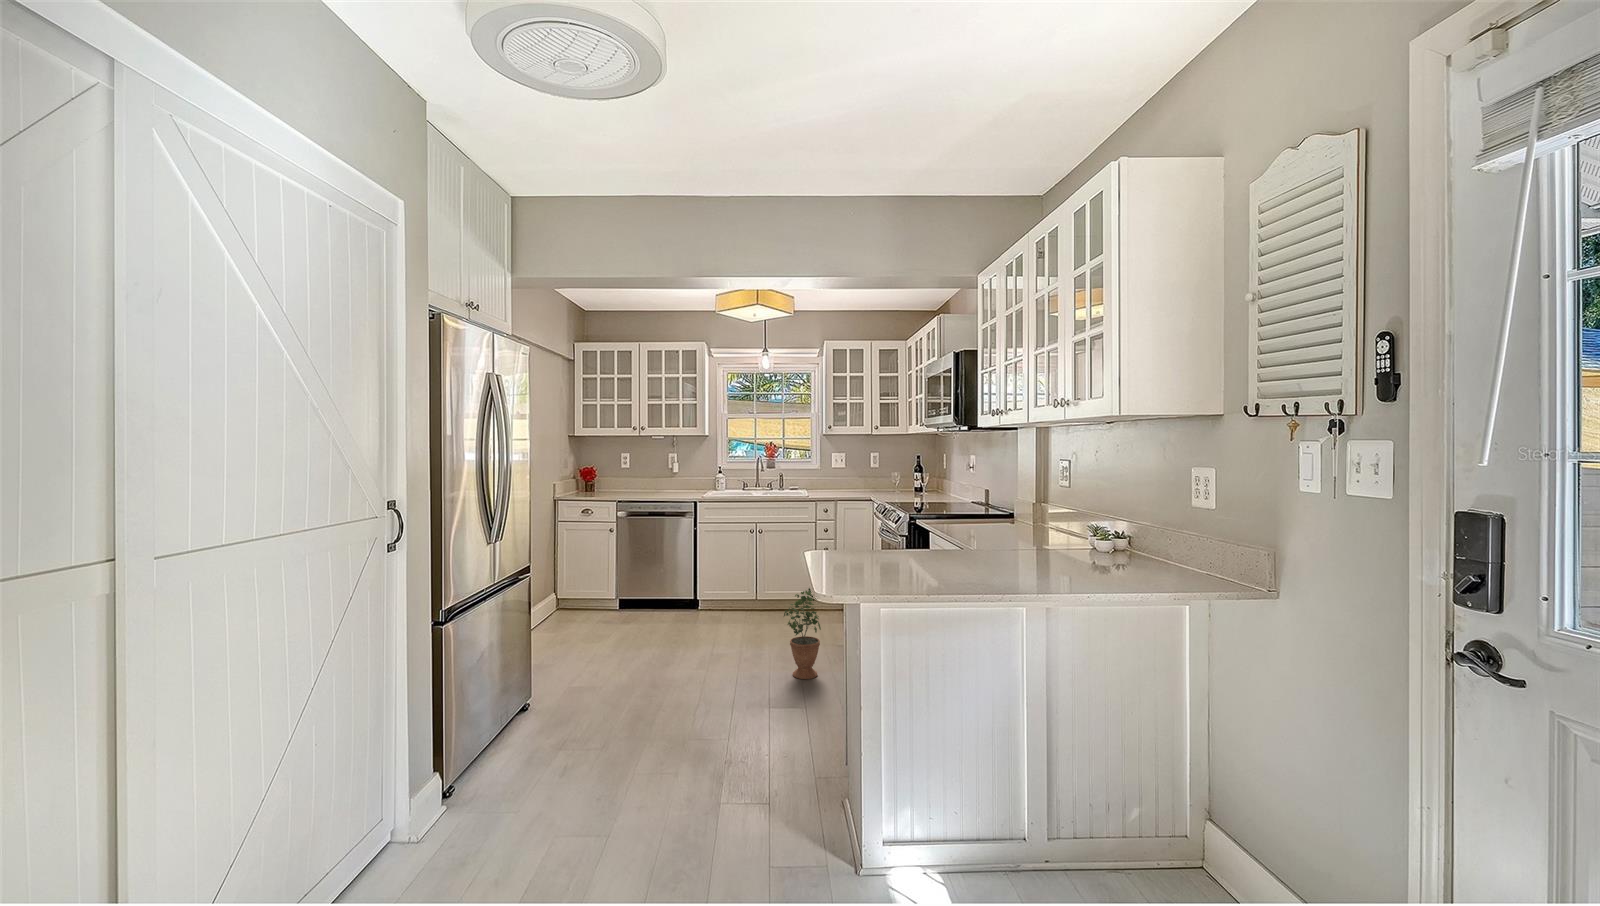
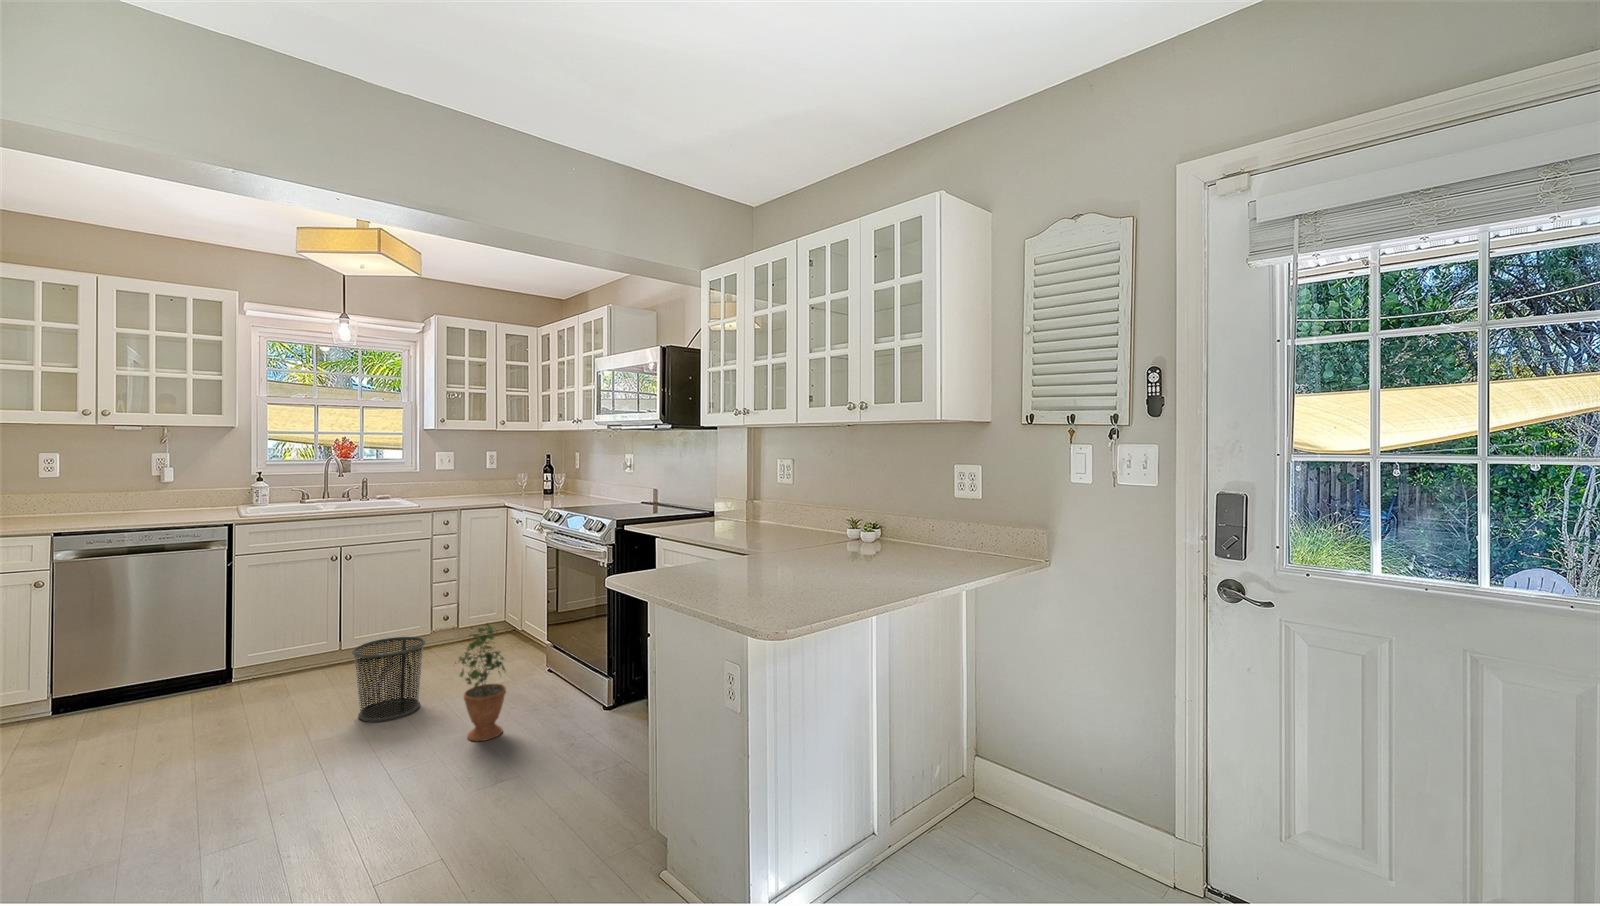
waste bin: none [739,592,784,650] -> present [352,637,425,721]

